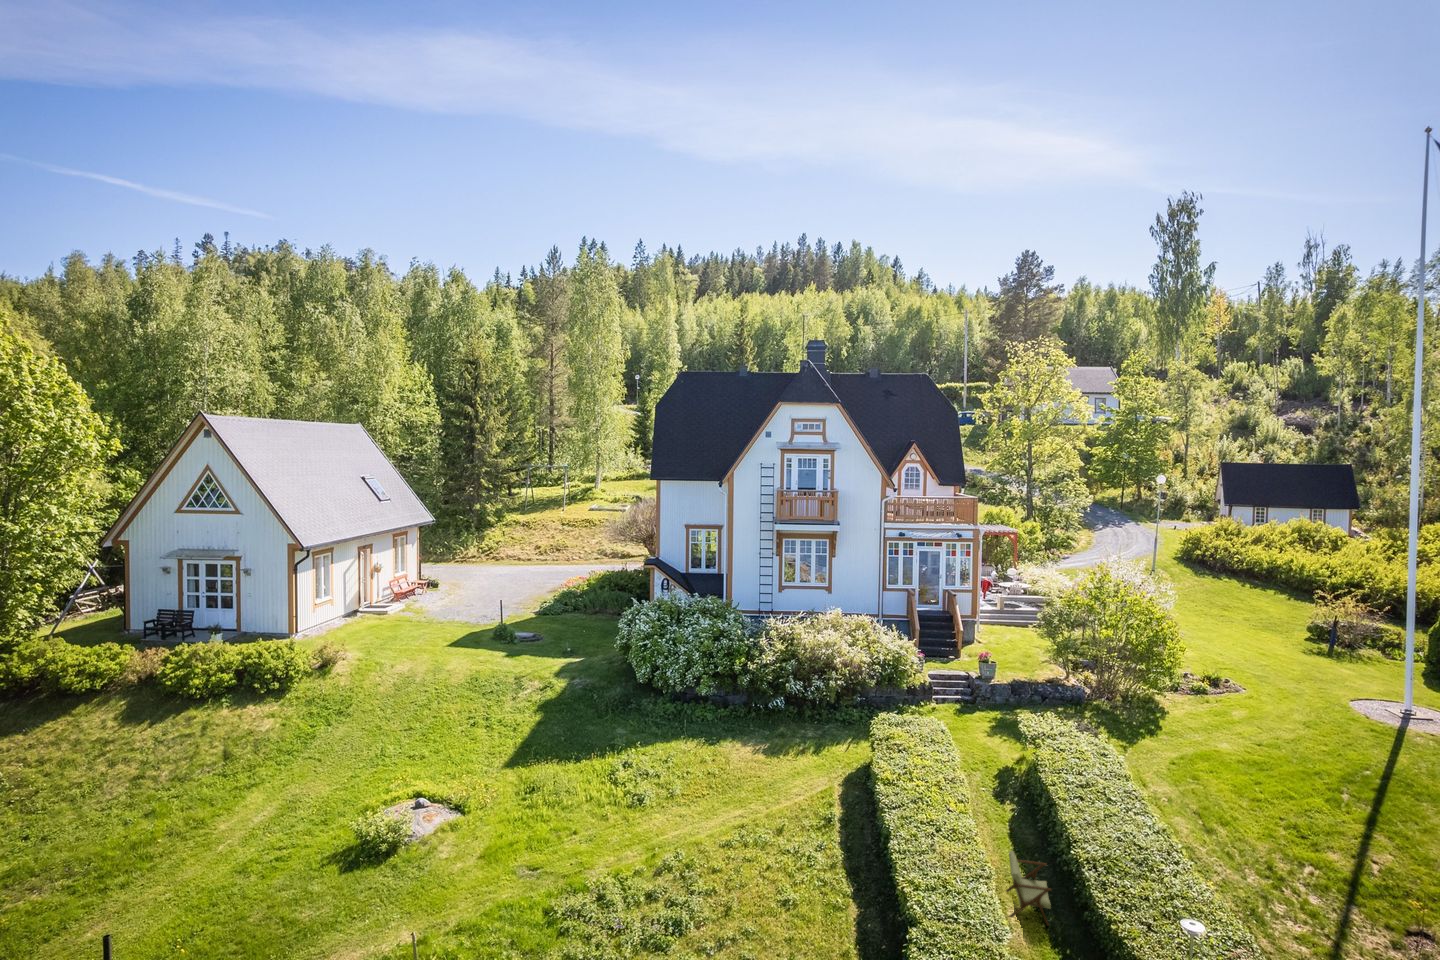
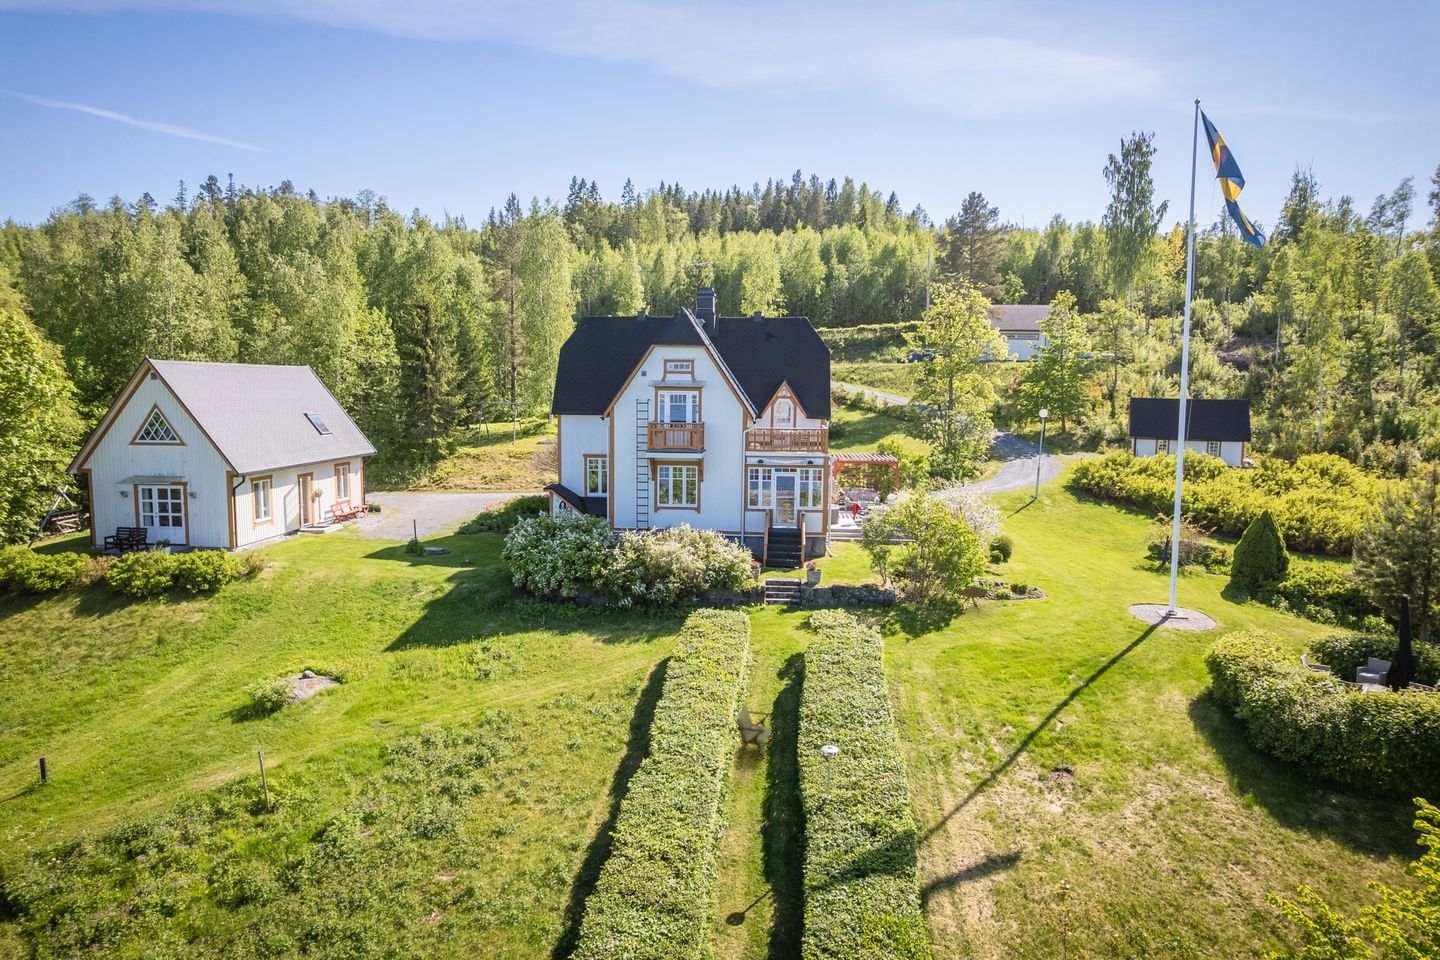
round table: none [1174,684,1215,719] -> present [956,586,986,610]

